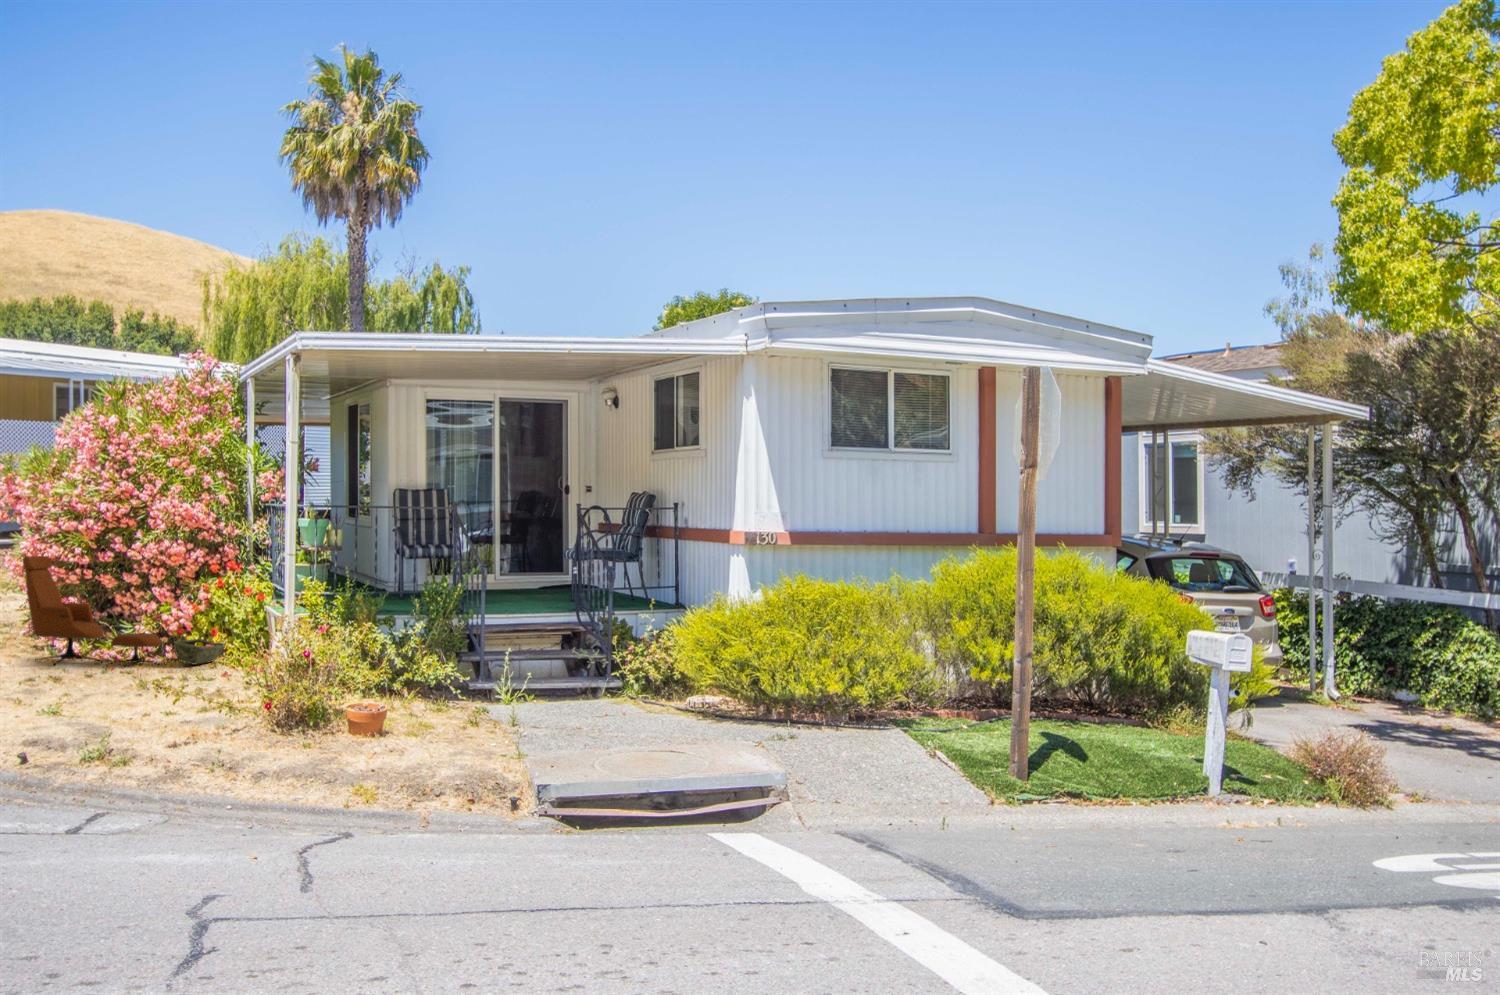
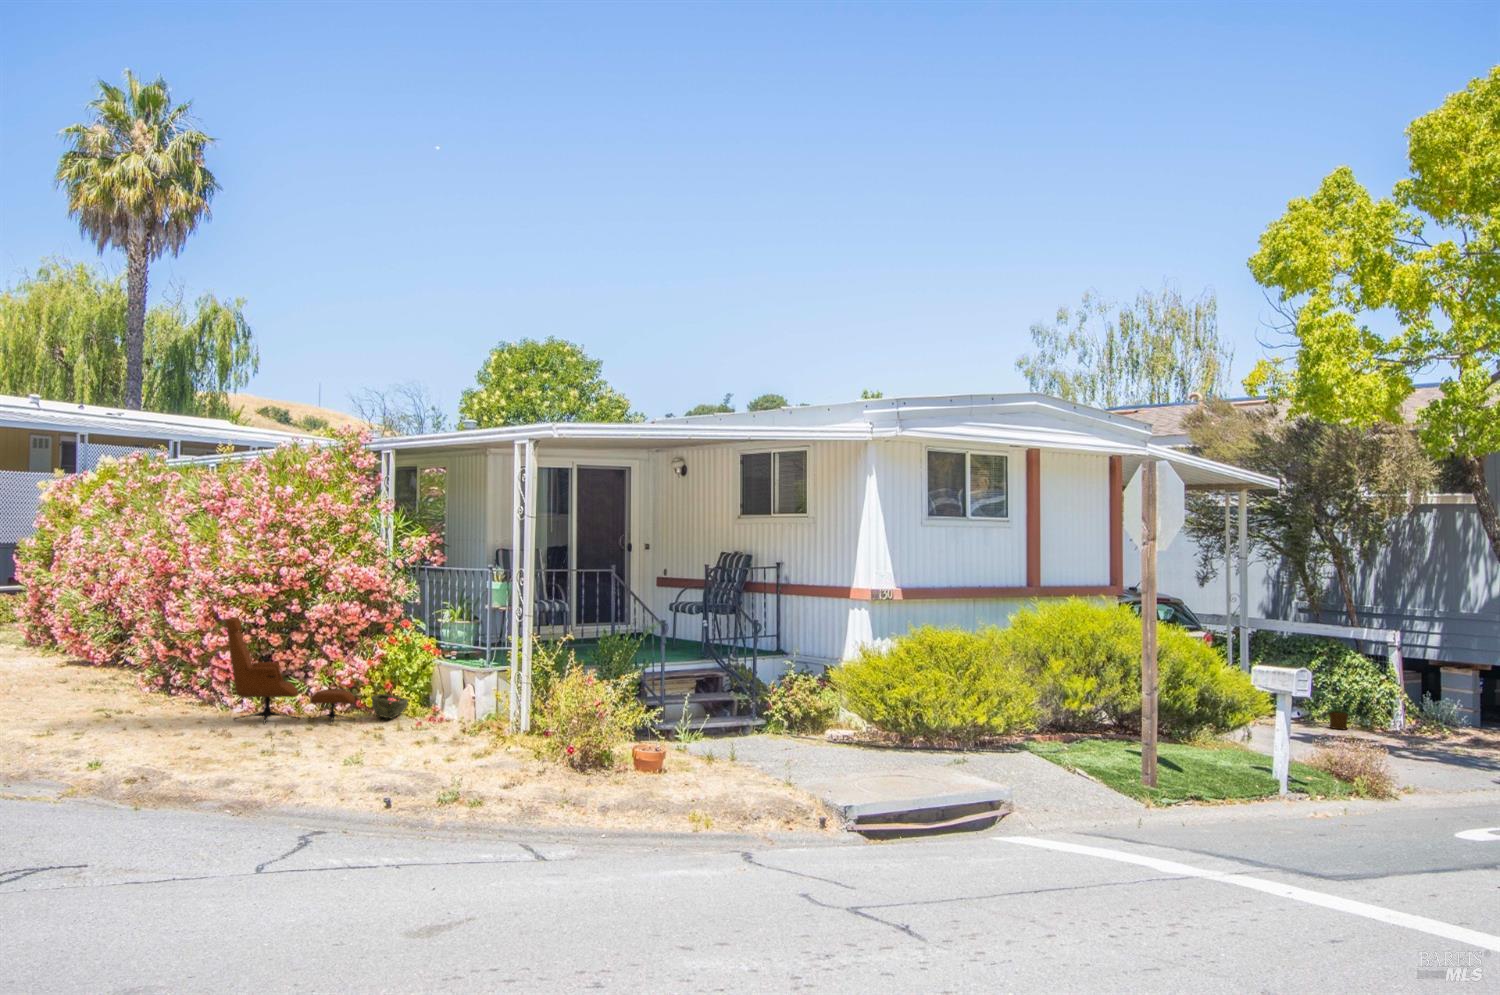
potted plant: none [1400,671,1469,722] -> present [1311,691,1354,729]

